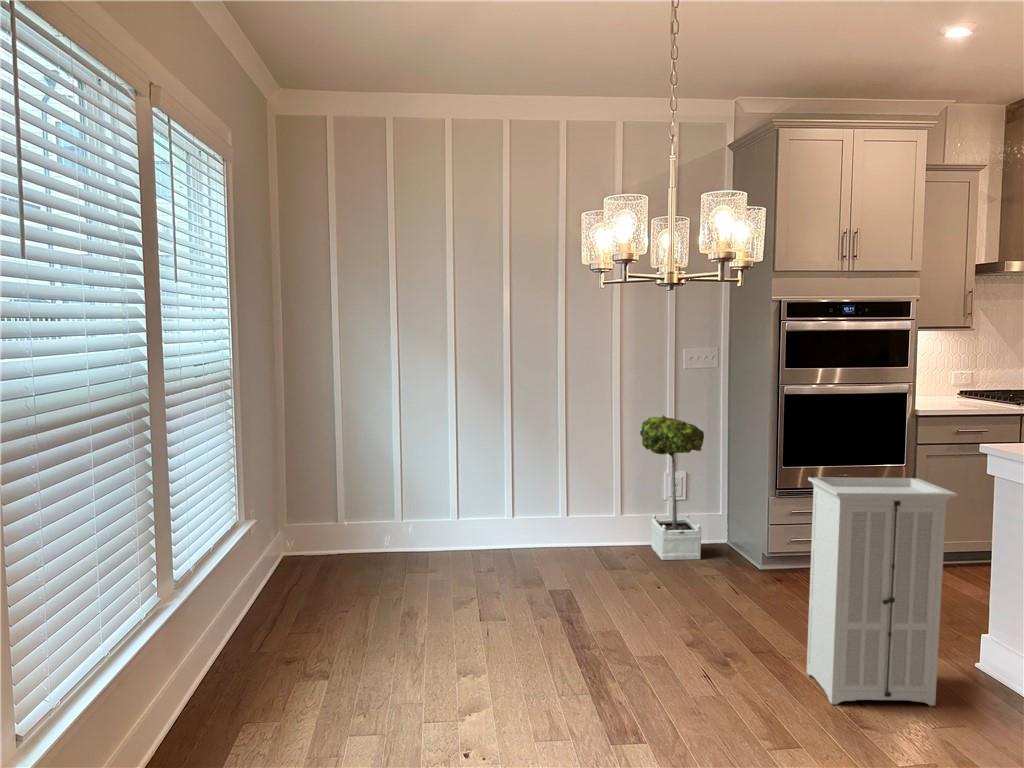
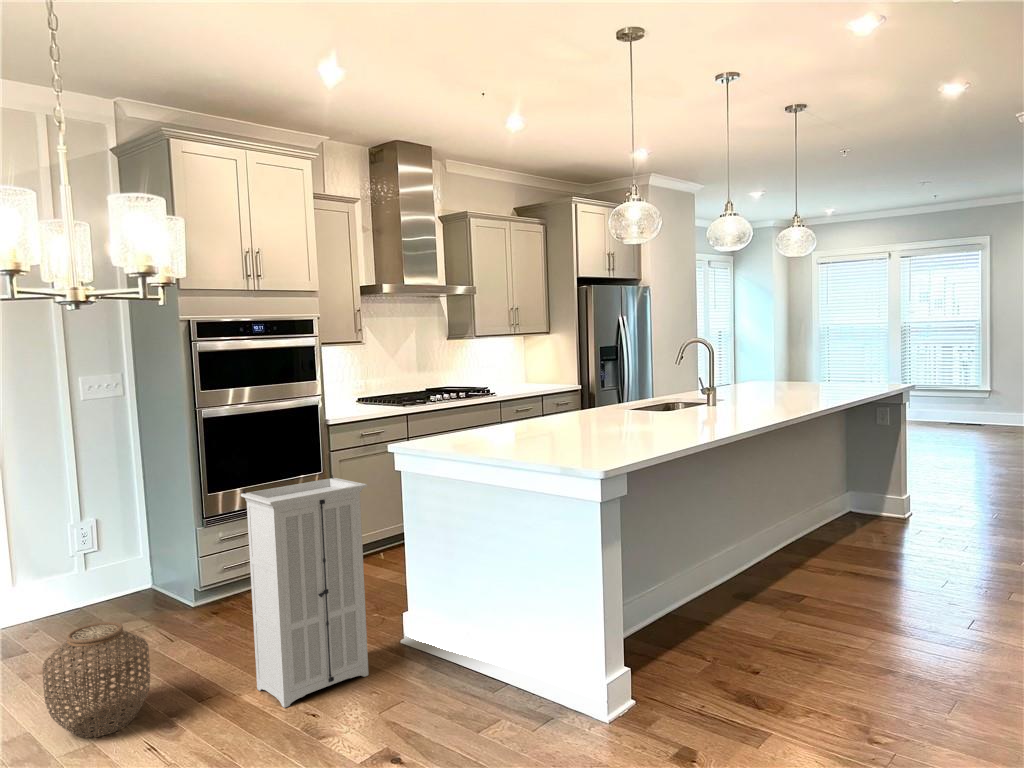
potted tree: present [640,415,704,560] -> none [30,457,124,630]
woven basket: none [627,565,710,663] -> present [43,622,150,737]

